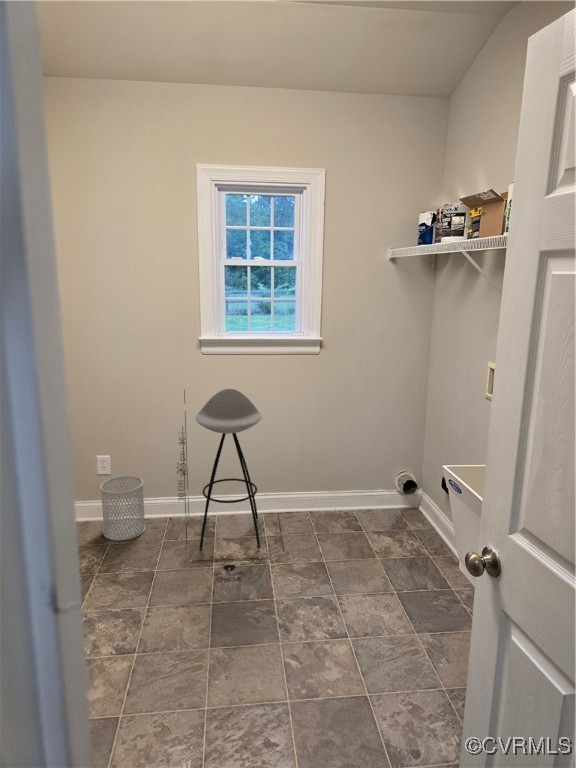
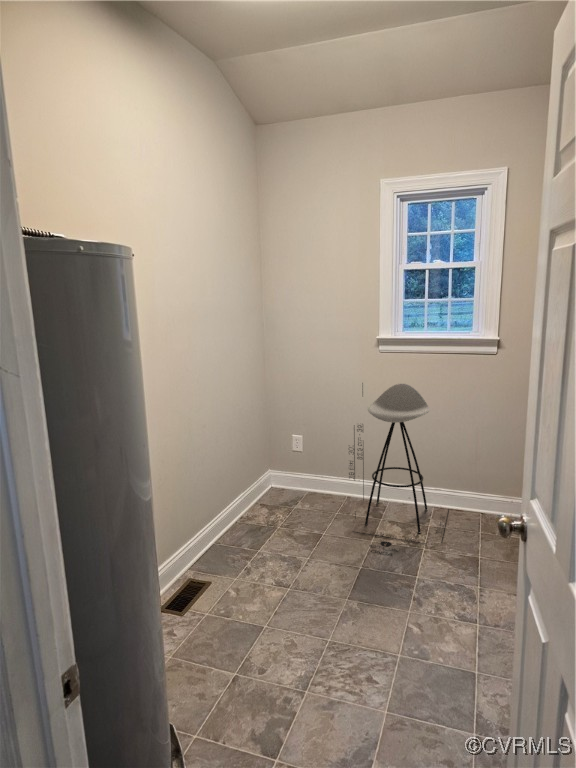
wastebasket: present [100,476,146,541] -> none [291,453,327,506]

